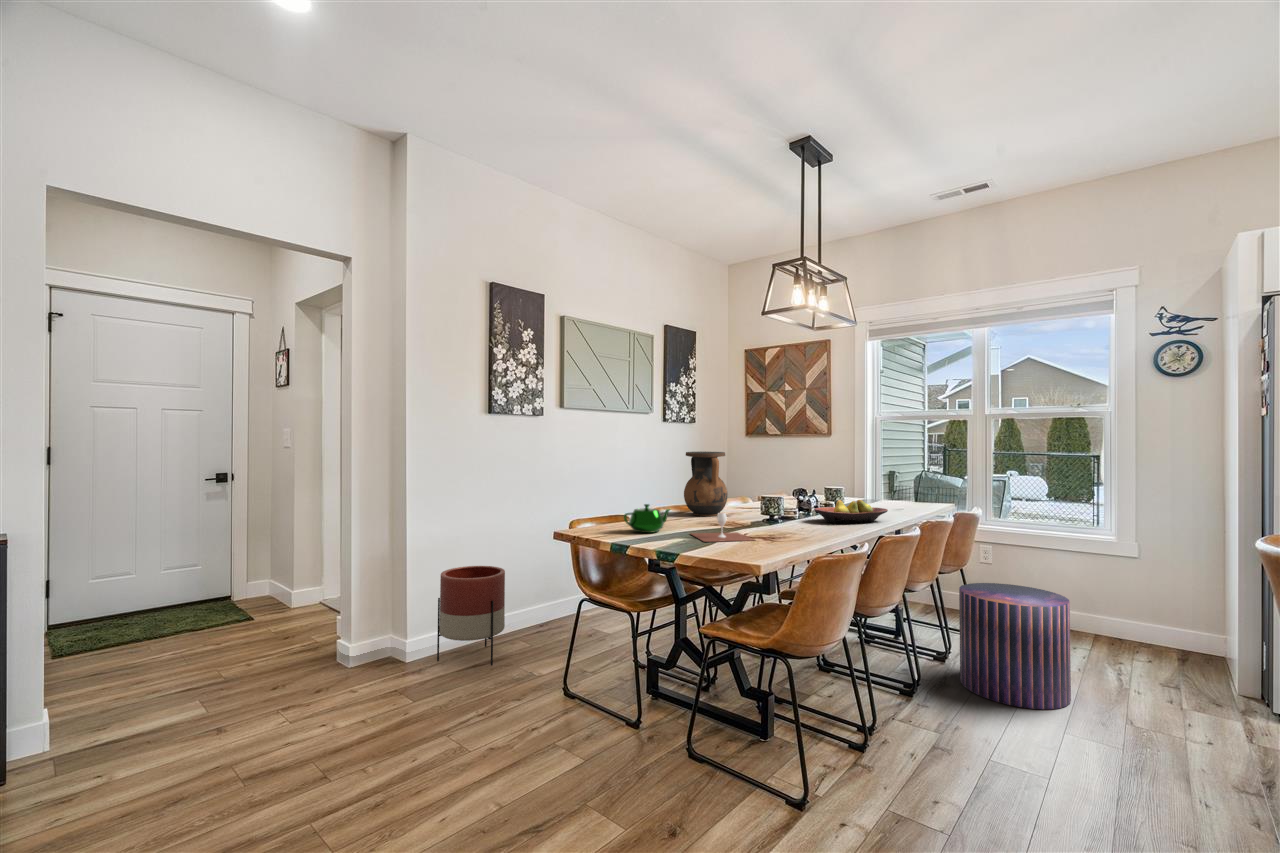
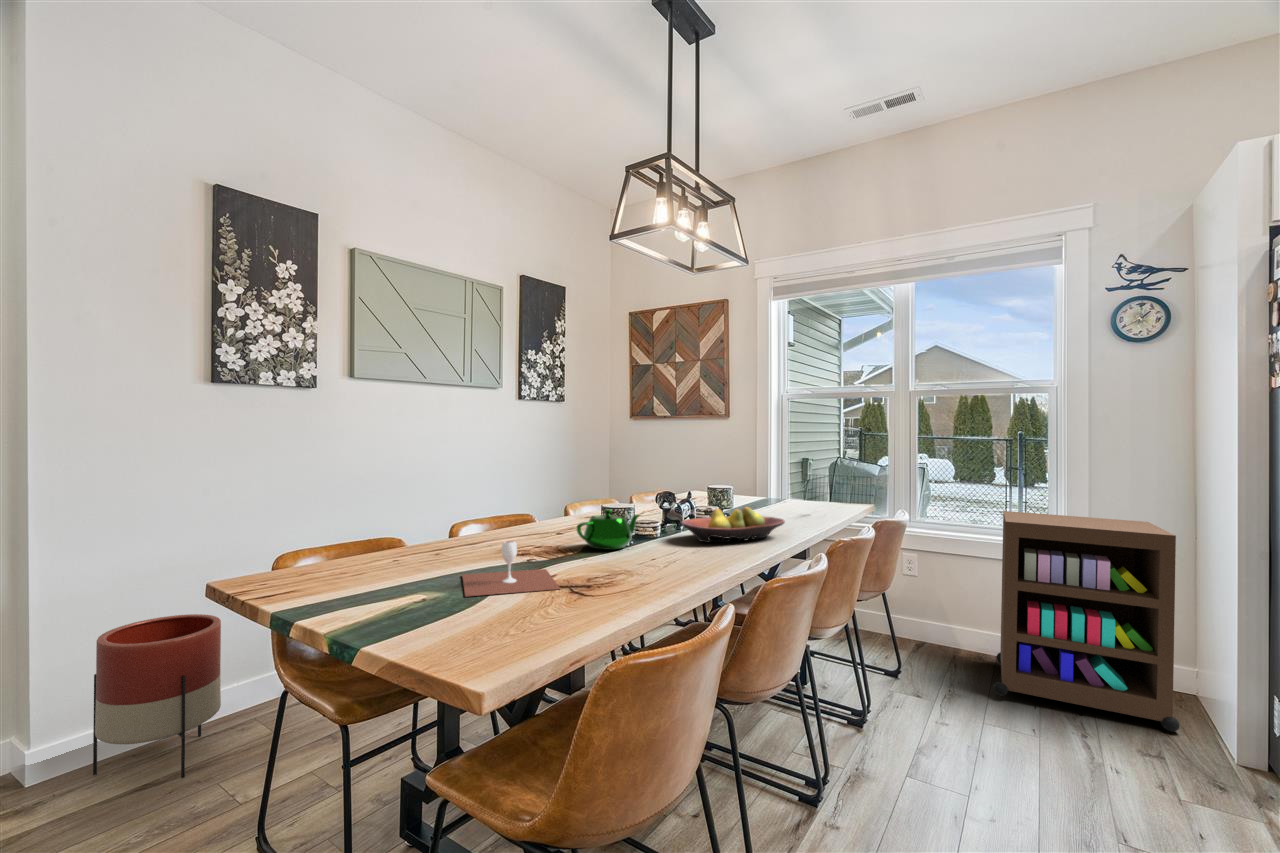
vase: present [684,451,728,516] -> none [501,439,565,533]
teapot: present [624,504,670,533] -> present [577,509,639,550]
storage cabinet: none [1053,511,1202,677] -> present [993,511,1180,732]
pouf: present [959,583,1071,709] -> none [881,617,1030,812]

